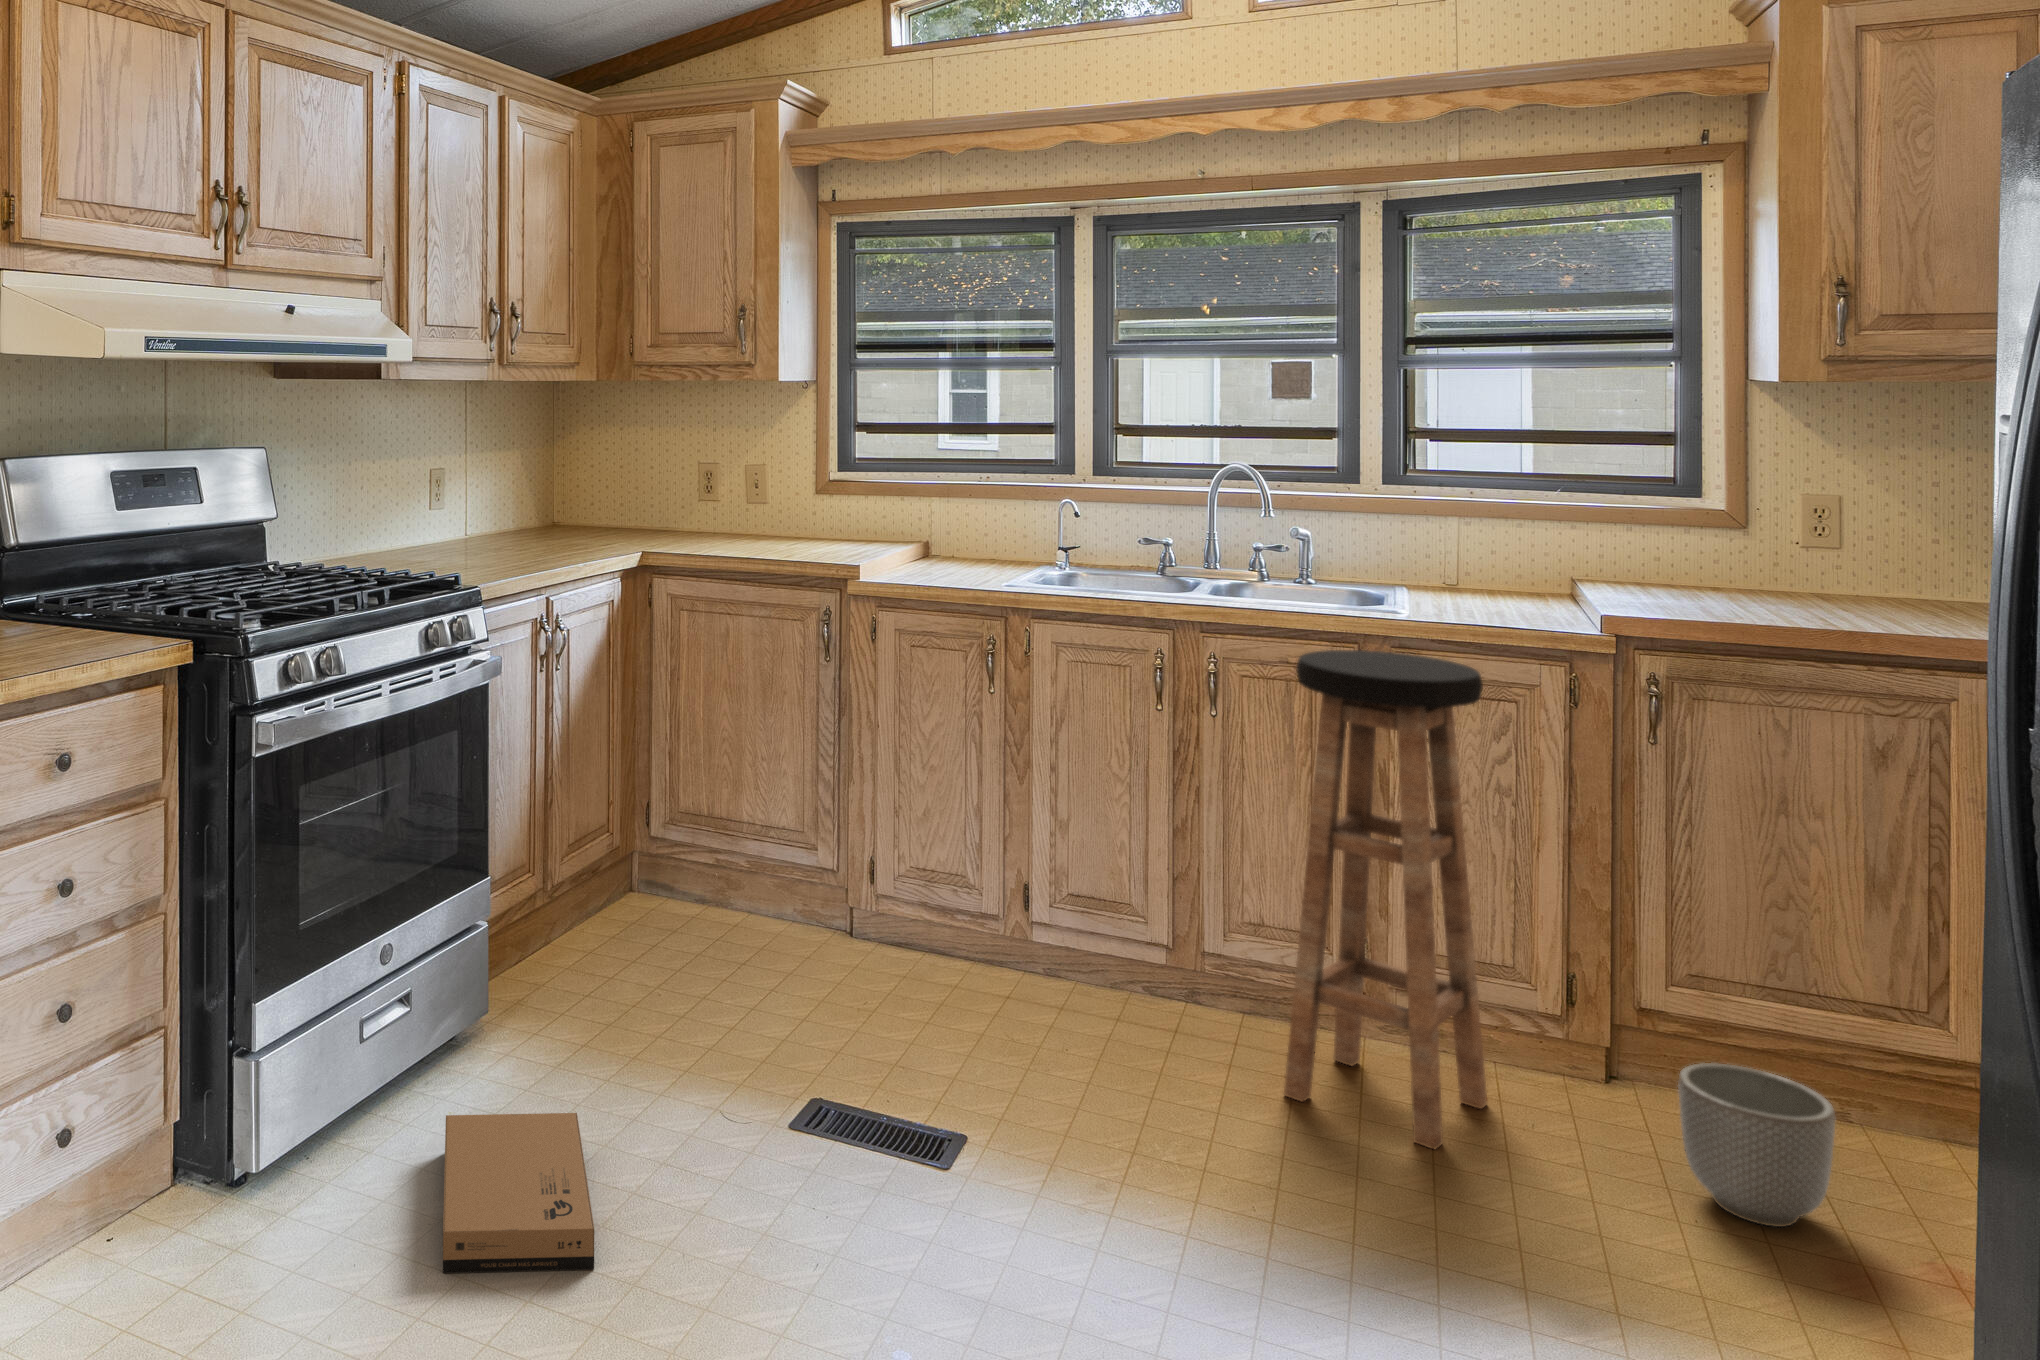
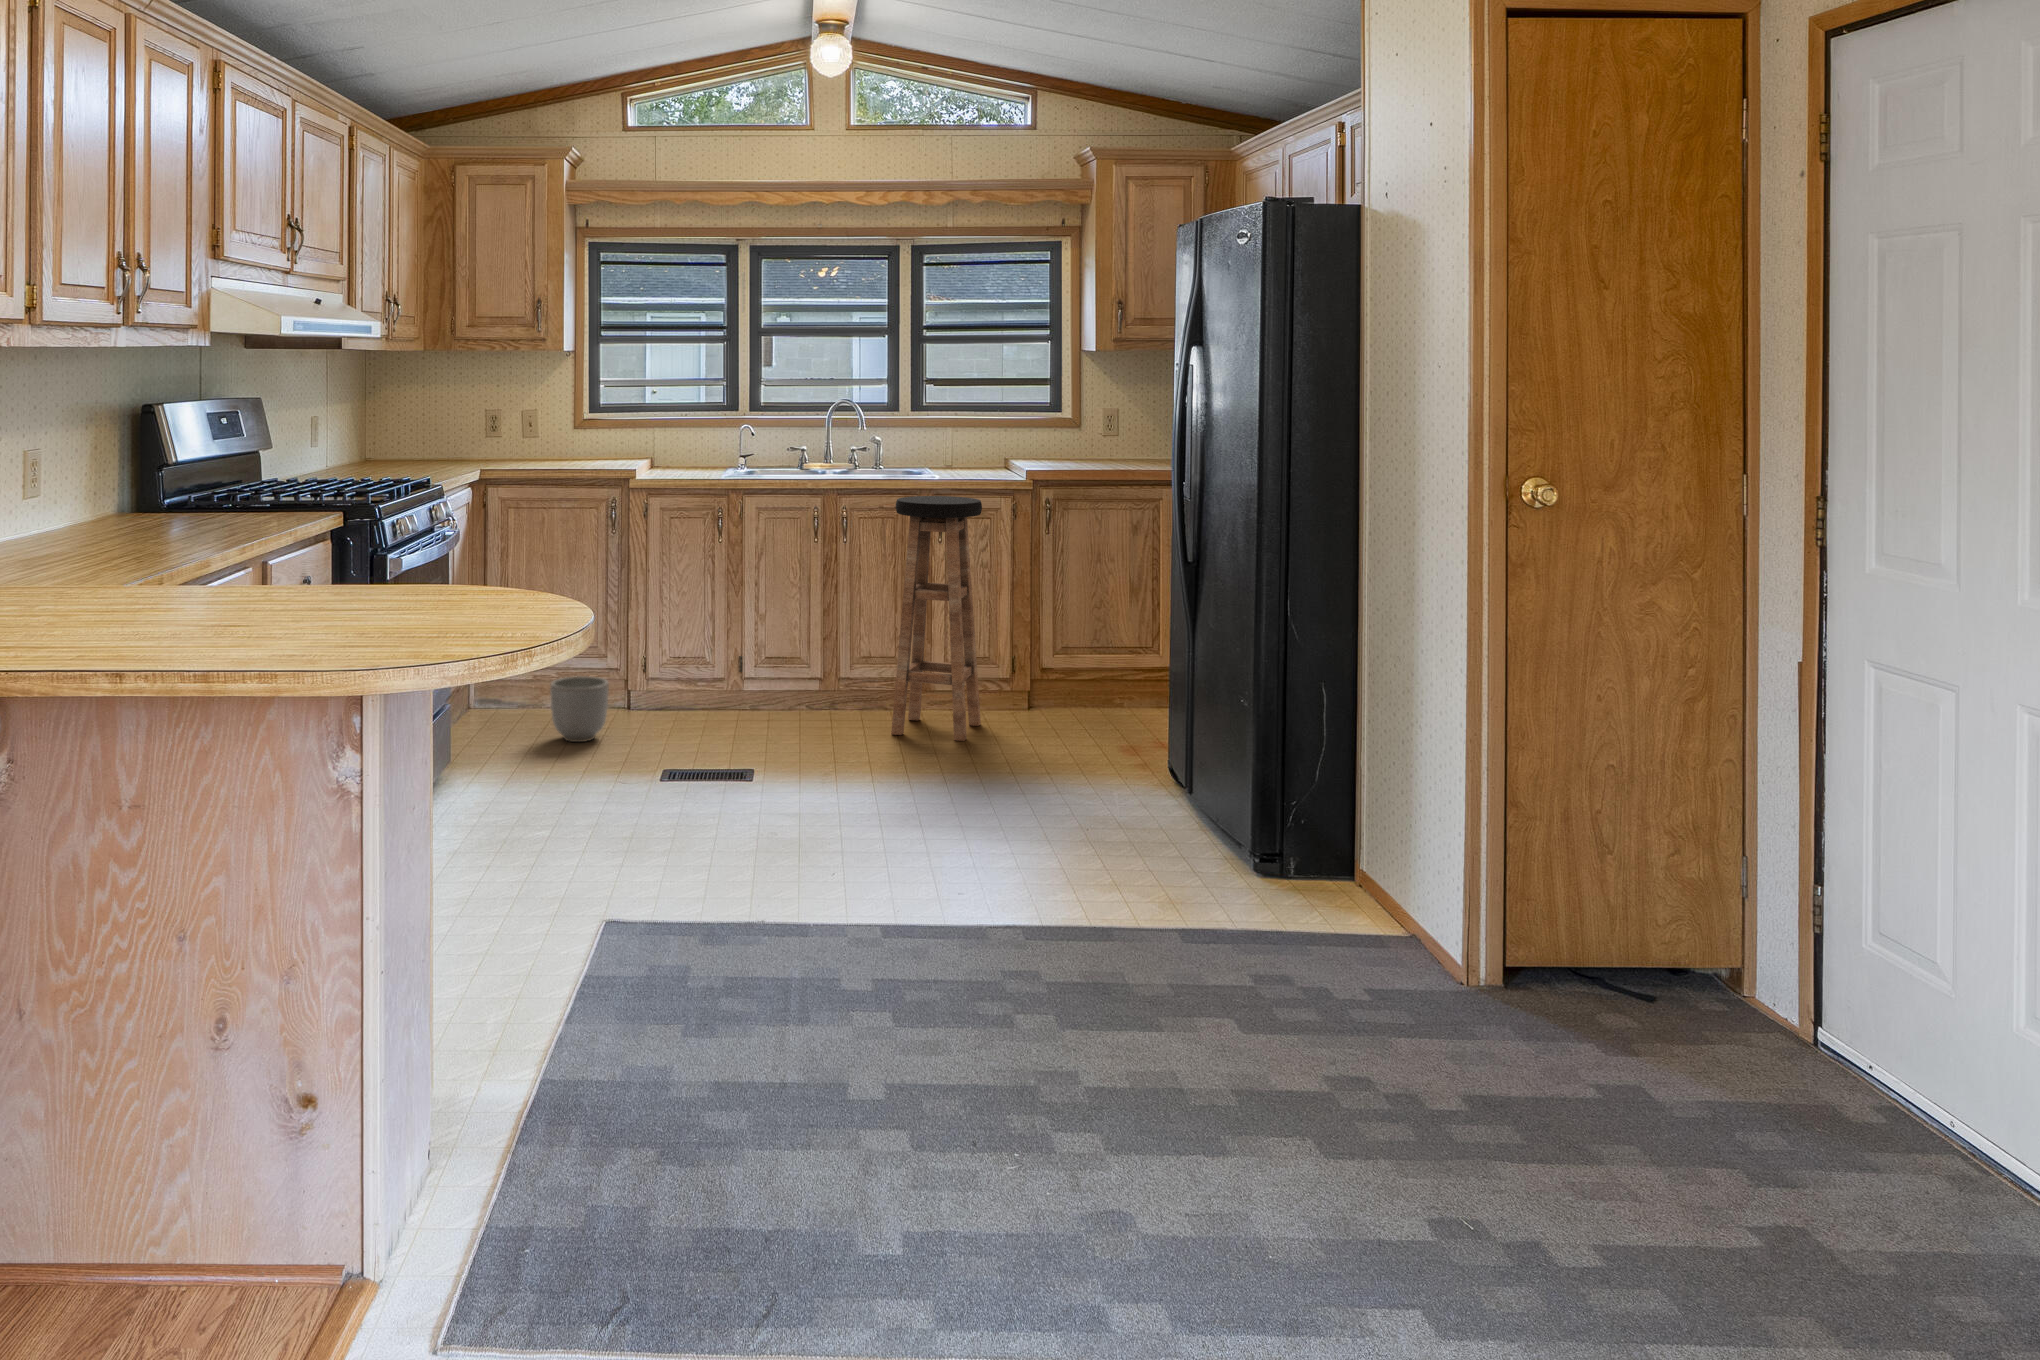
planter: present [1678,1063,1835,1227] -> present [550,676,609,742]
cardboard box: present [443,1113,594,1273] -> none [476,783,603,852]

